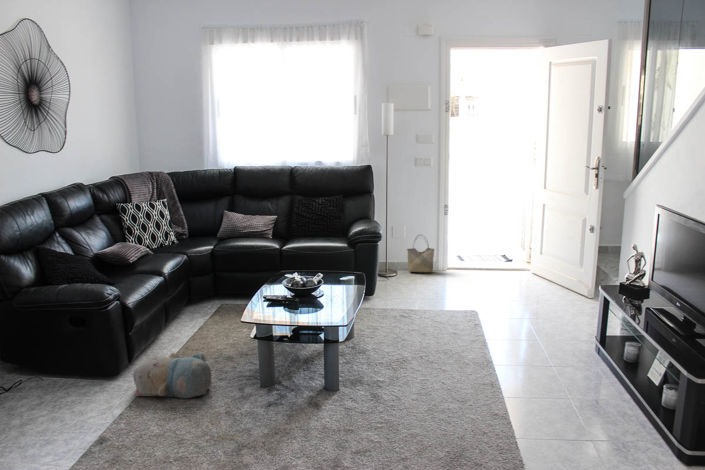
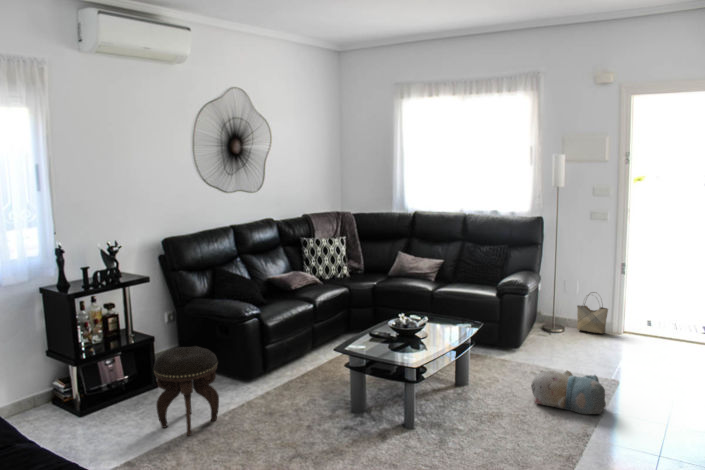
footstool: none [16,337,100,440] -> present [153,346,219,436]
plush toy: present [133,353,212,398] -> present [531,370,606,414]

